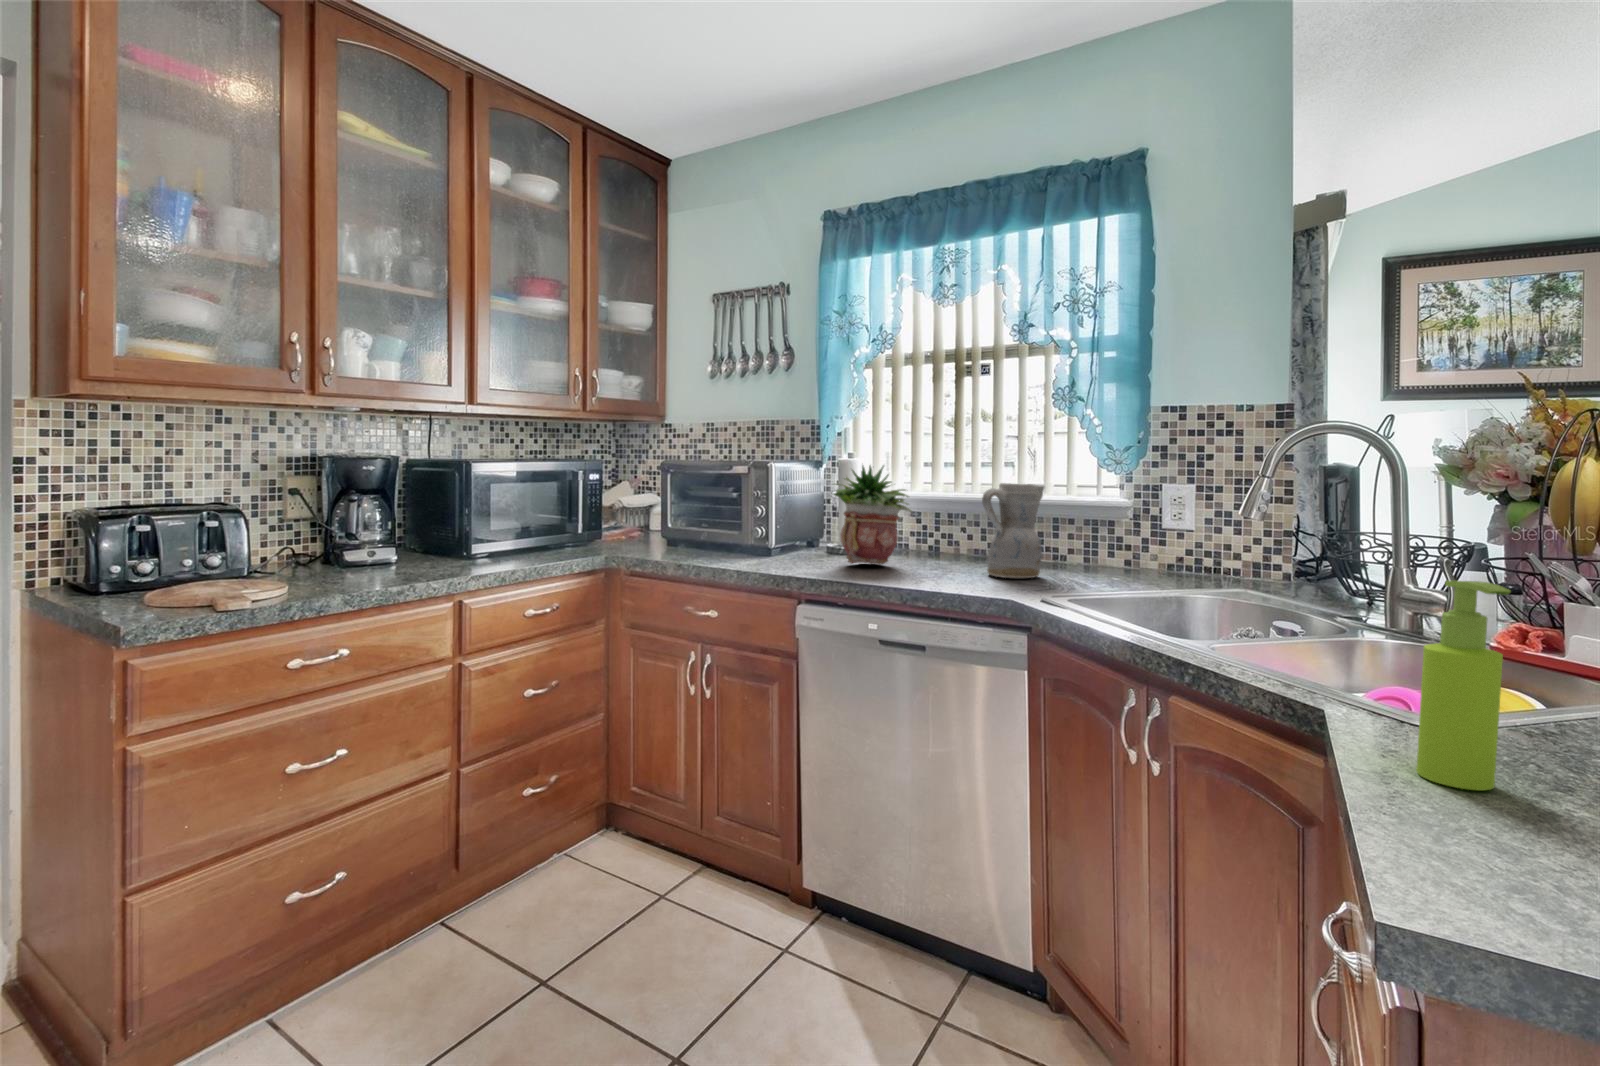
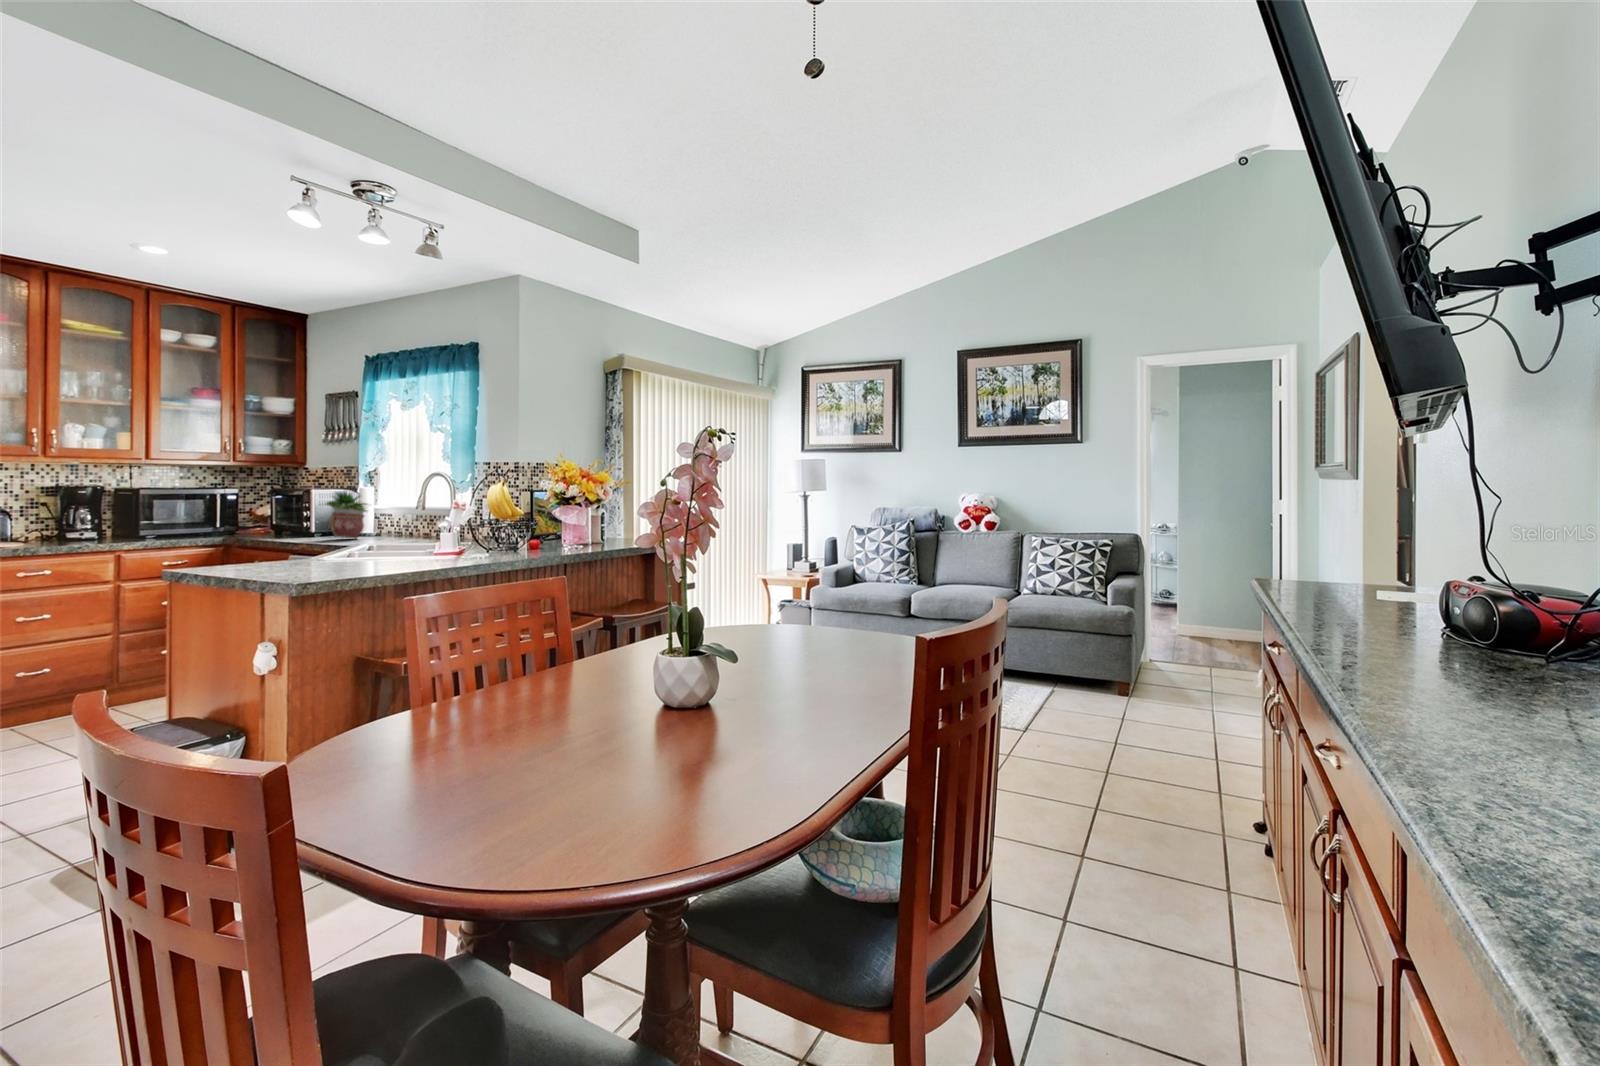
ceramic pitcher: present [982,483,1044,578] -> none [380,498,414,541]
soap dispenser: present [1417,581,1510,790] -> none [265,514,284,564]

